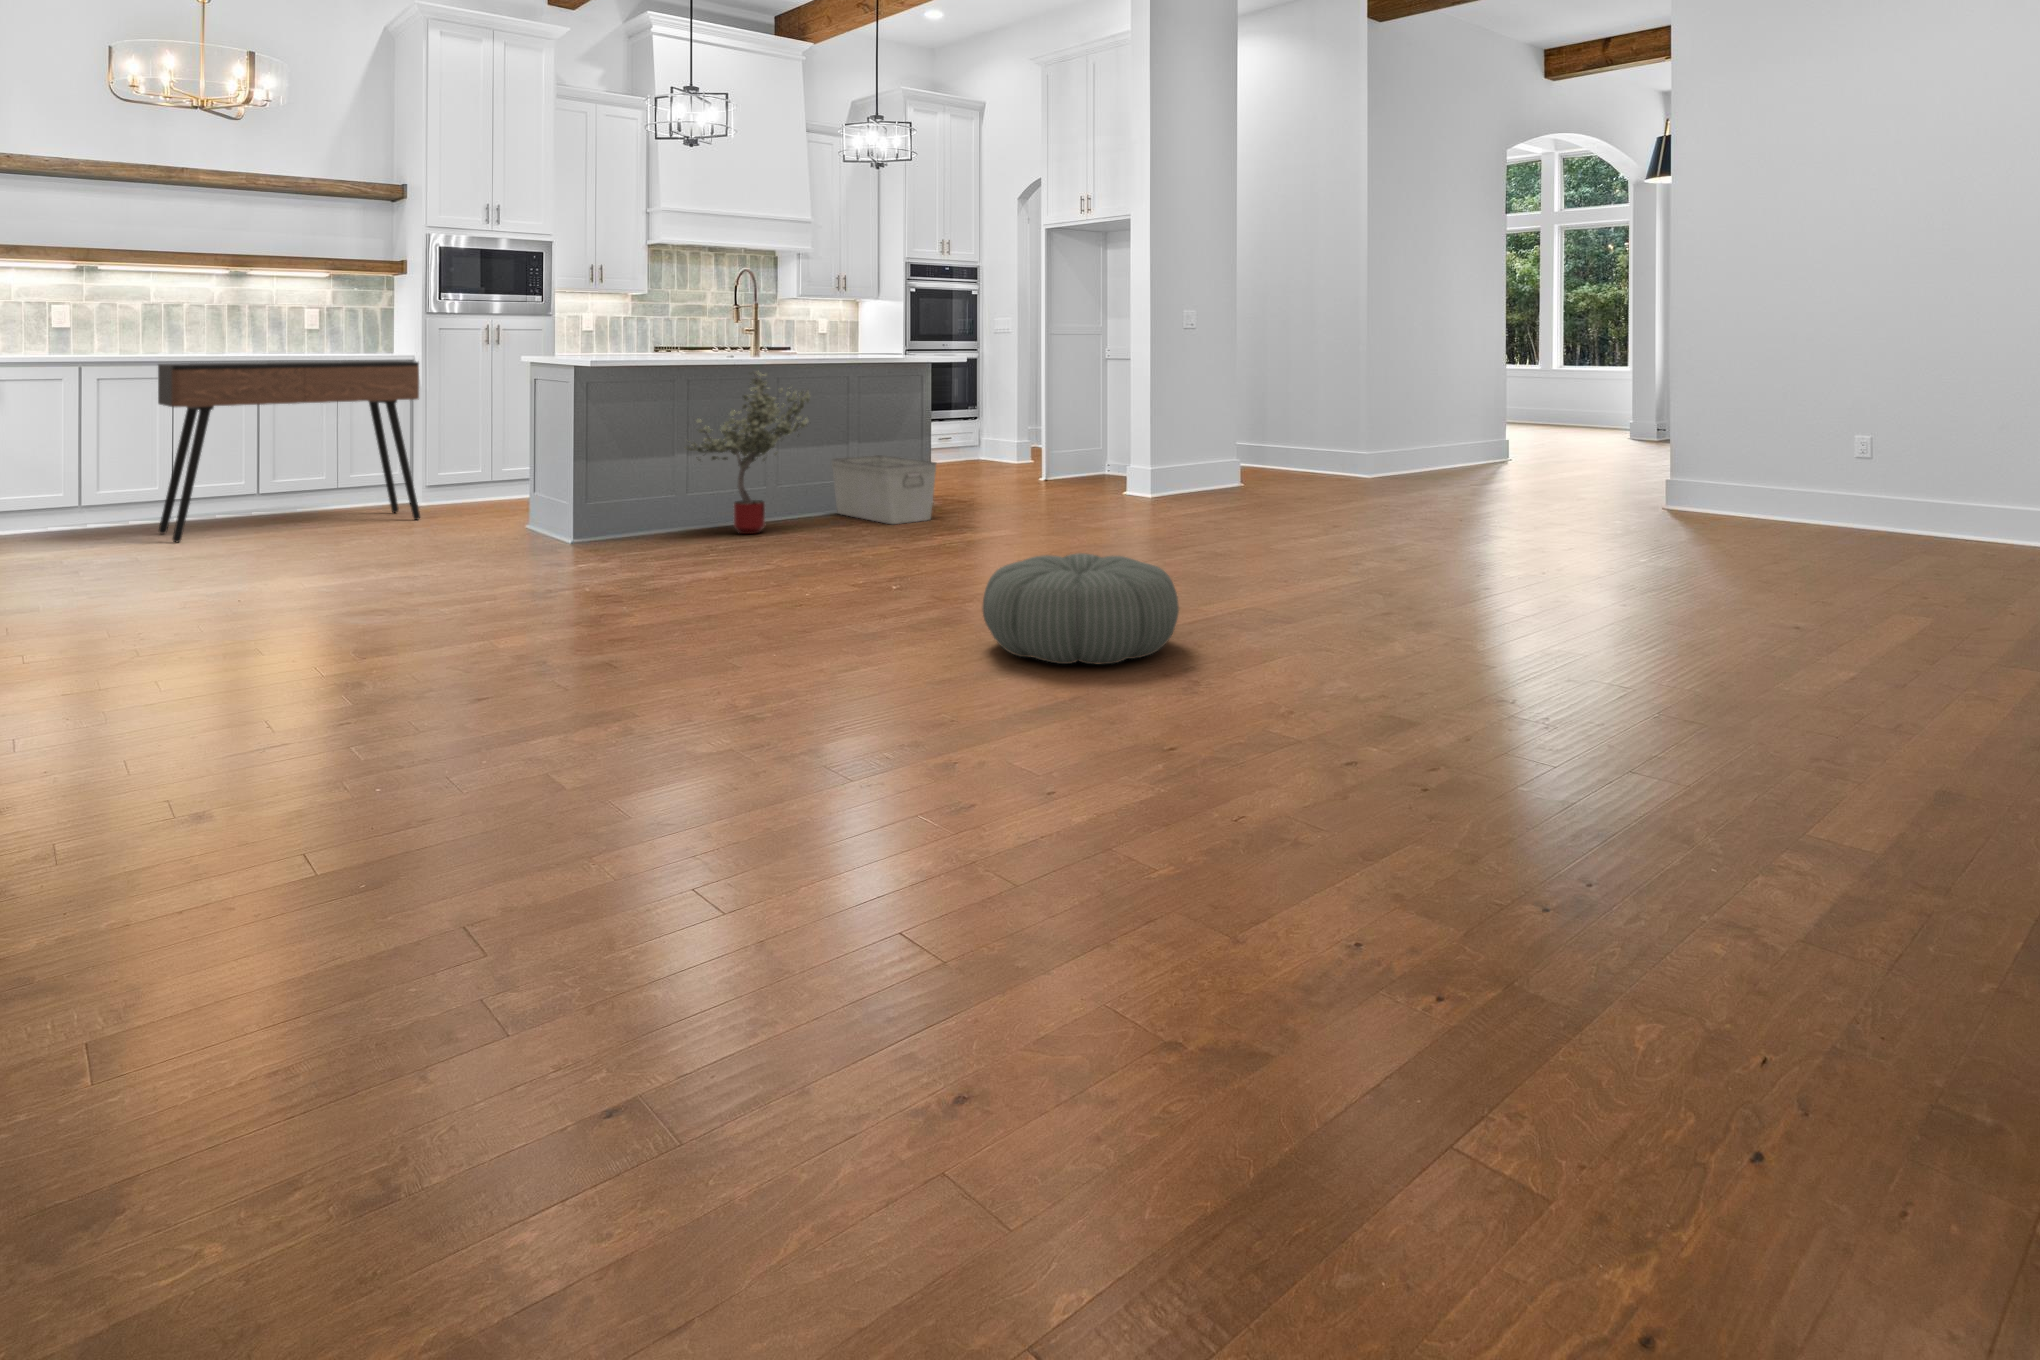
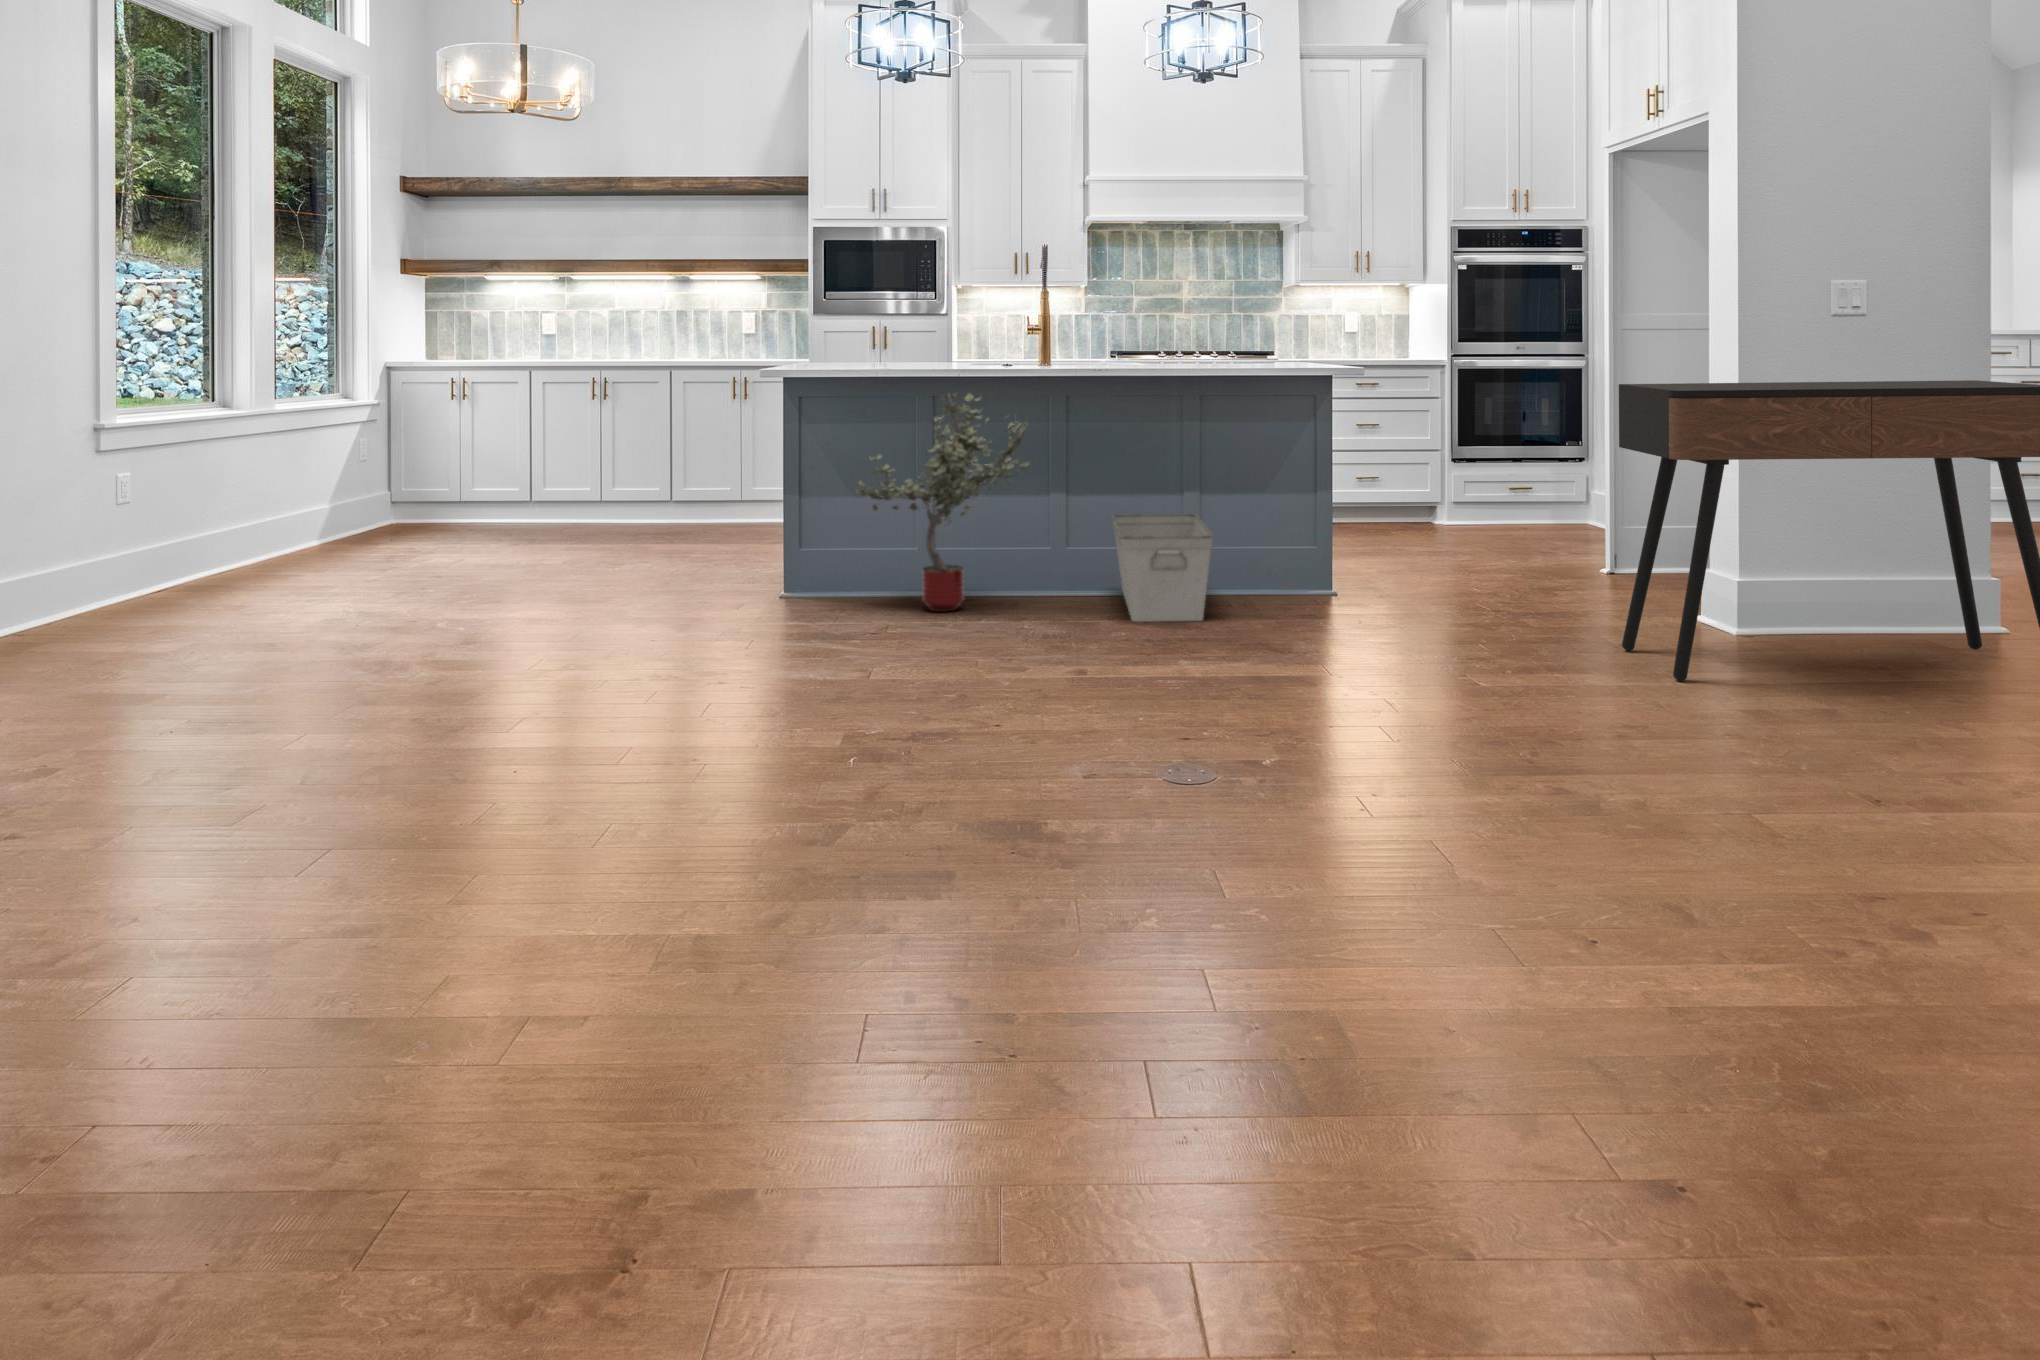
console table: present [158,361,420,542] -> present [1619,380,2040,681]
pouf: present [982,553,1179,665] -> none [404,769,791,1029]

